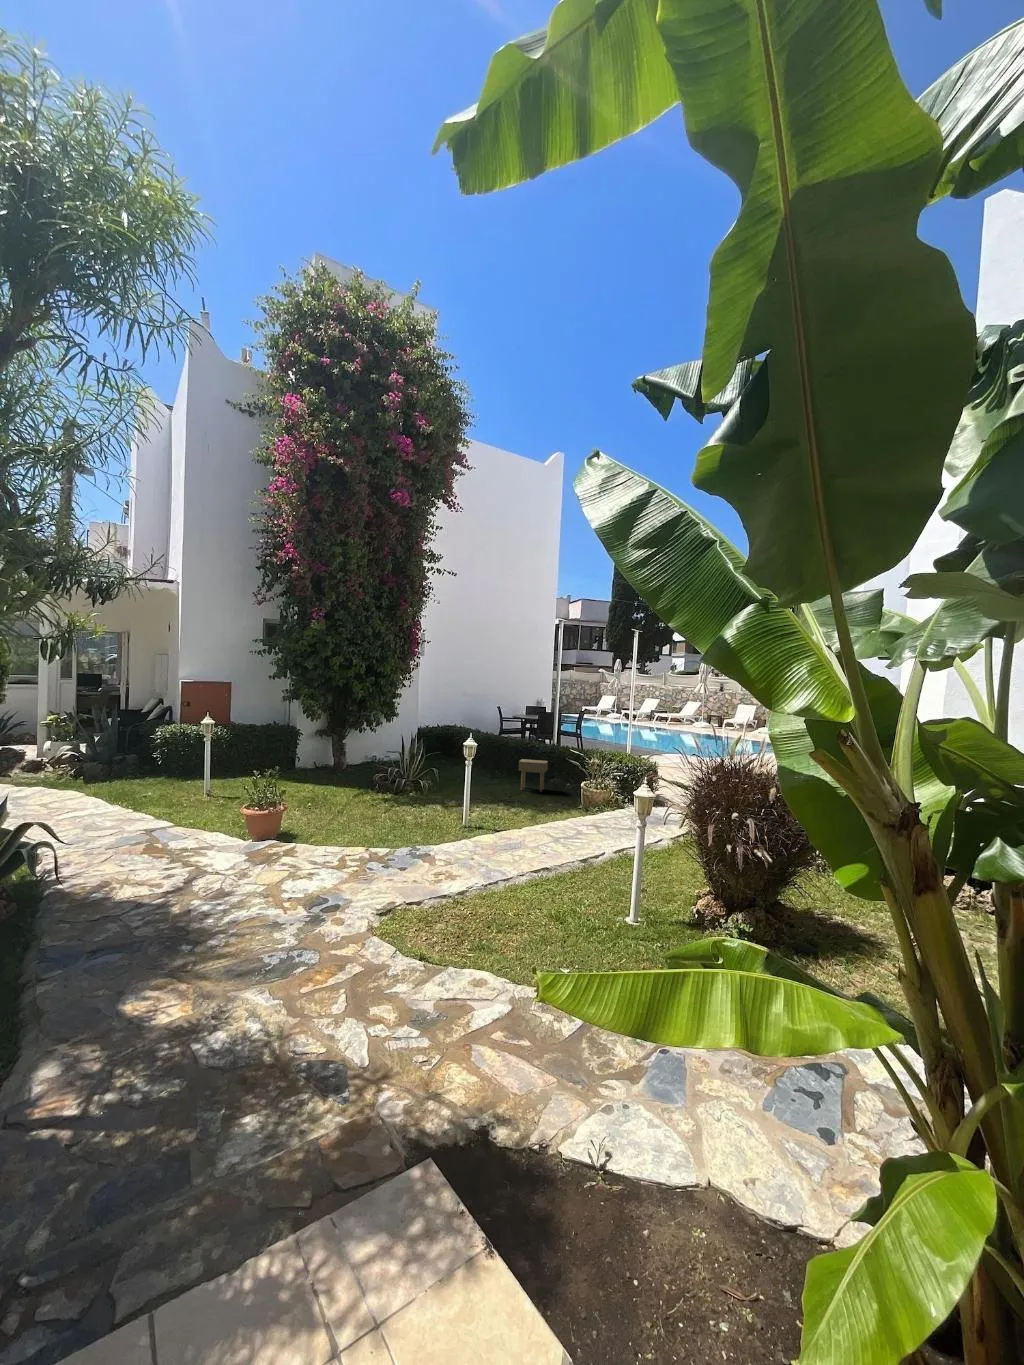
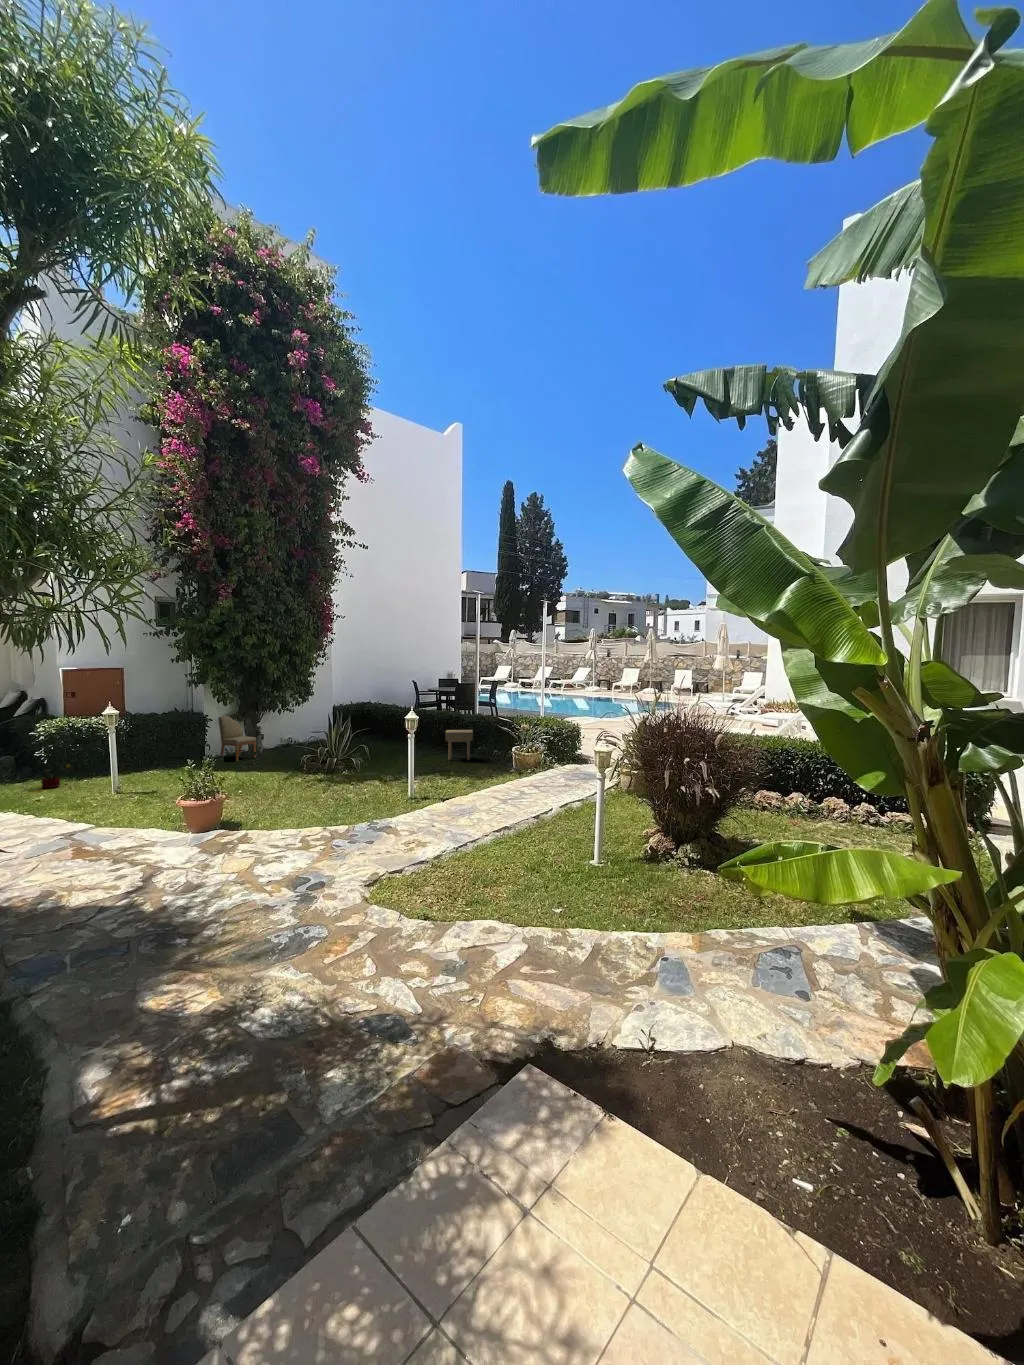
chair: none [309,730,343,774] -> present [218,716,256,761]
decorative plant: none [150,752,175,785] -> present [42,757,70,788]

